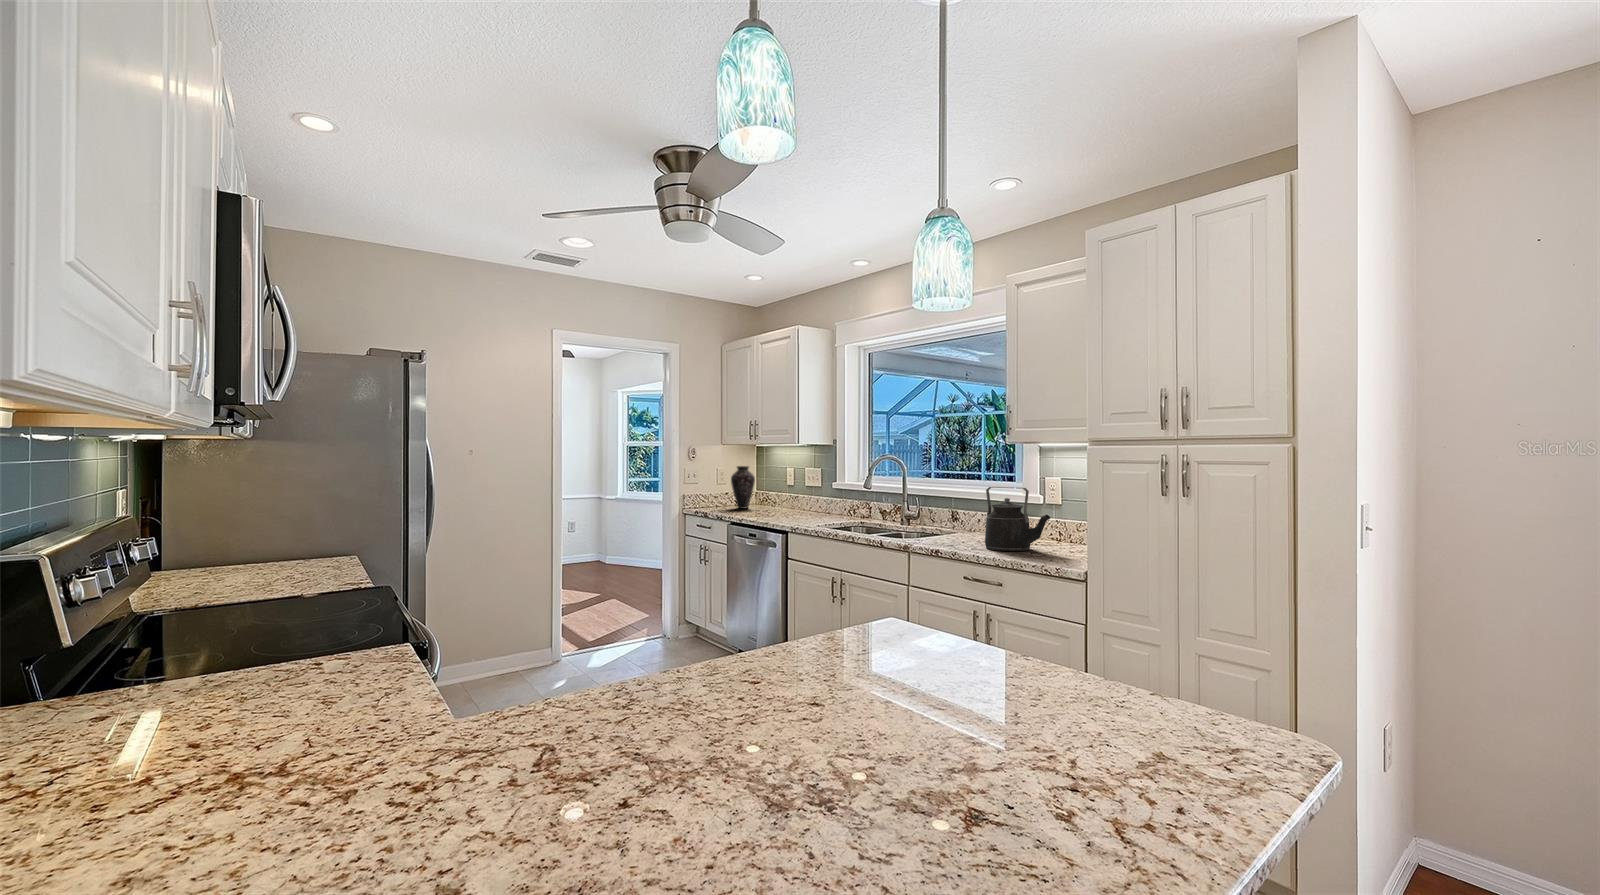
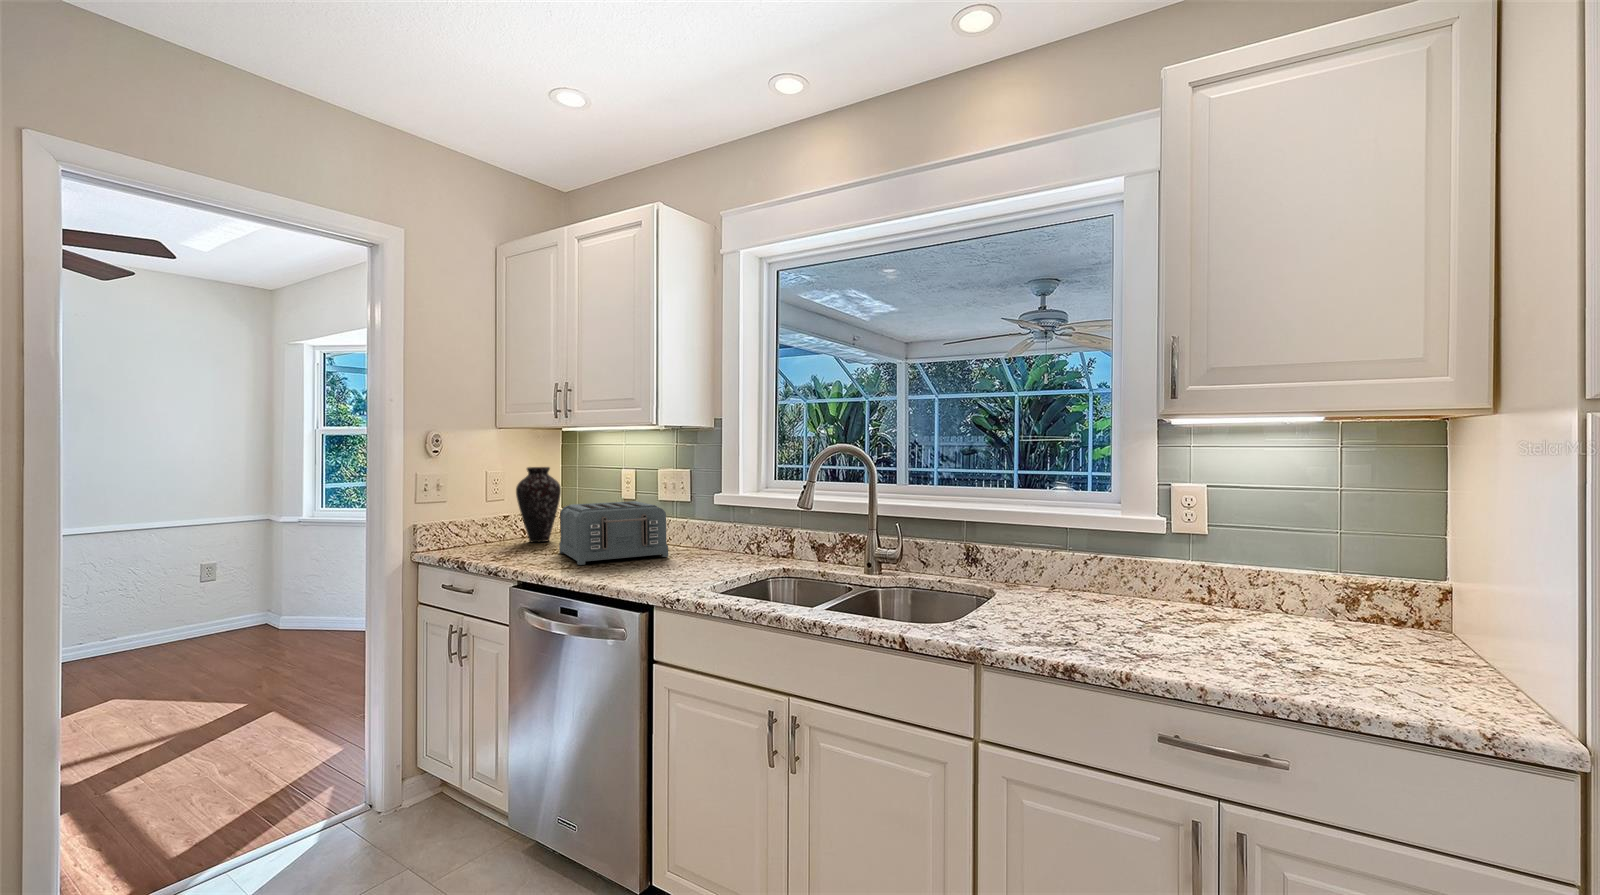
toaster: none [752,486,807,517] -> present [559,501,668,565]
kettle: present [985,487,1050,551] -> none [1134,511,1298,658]

